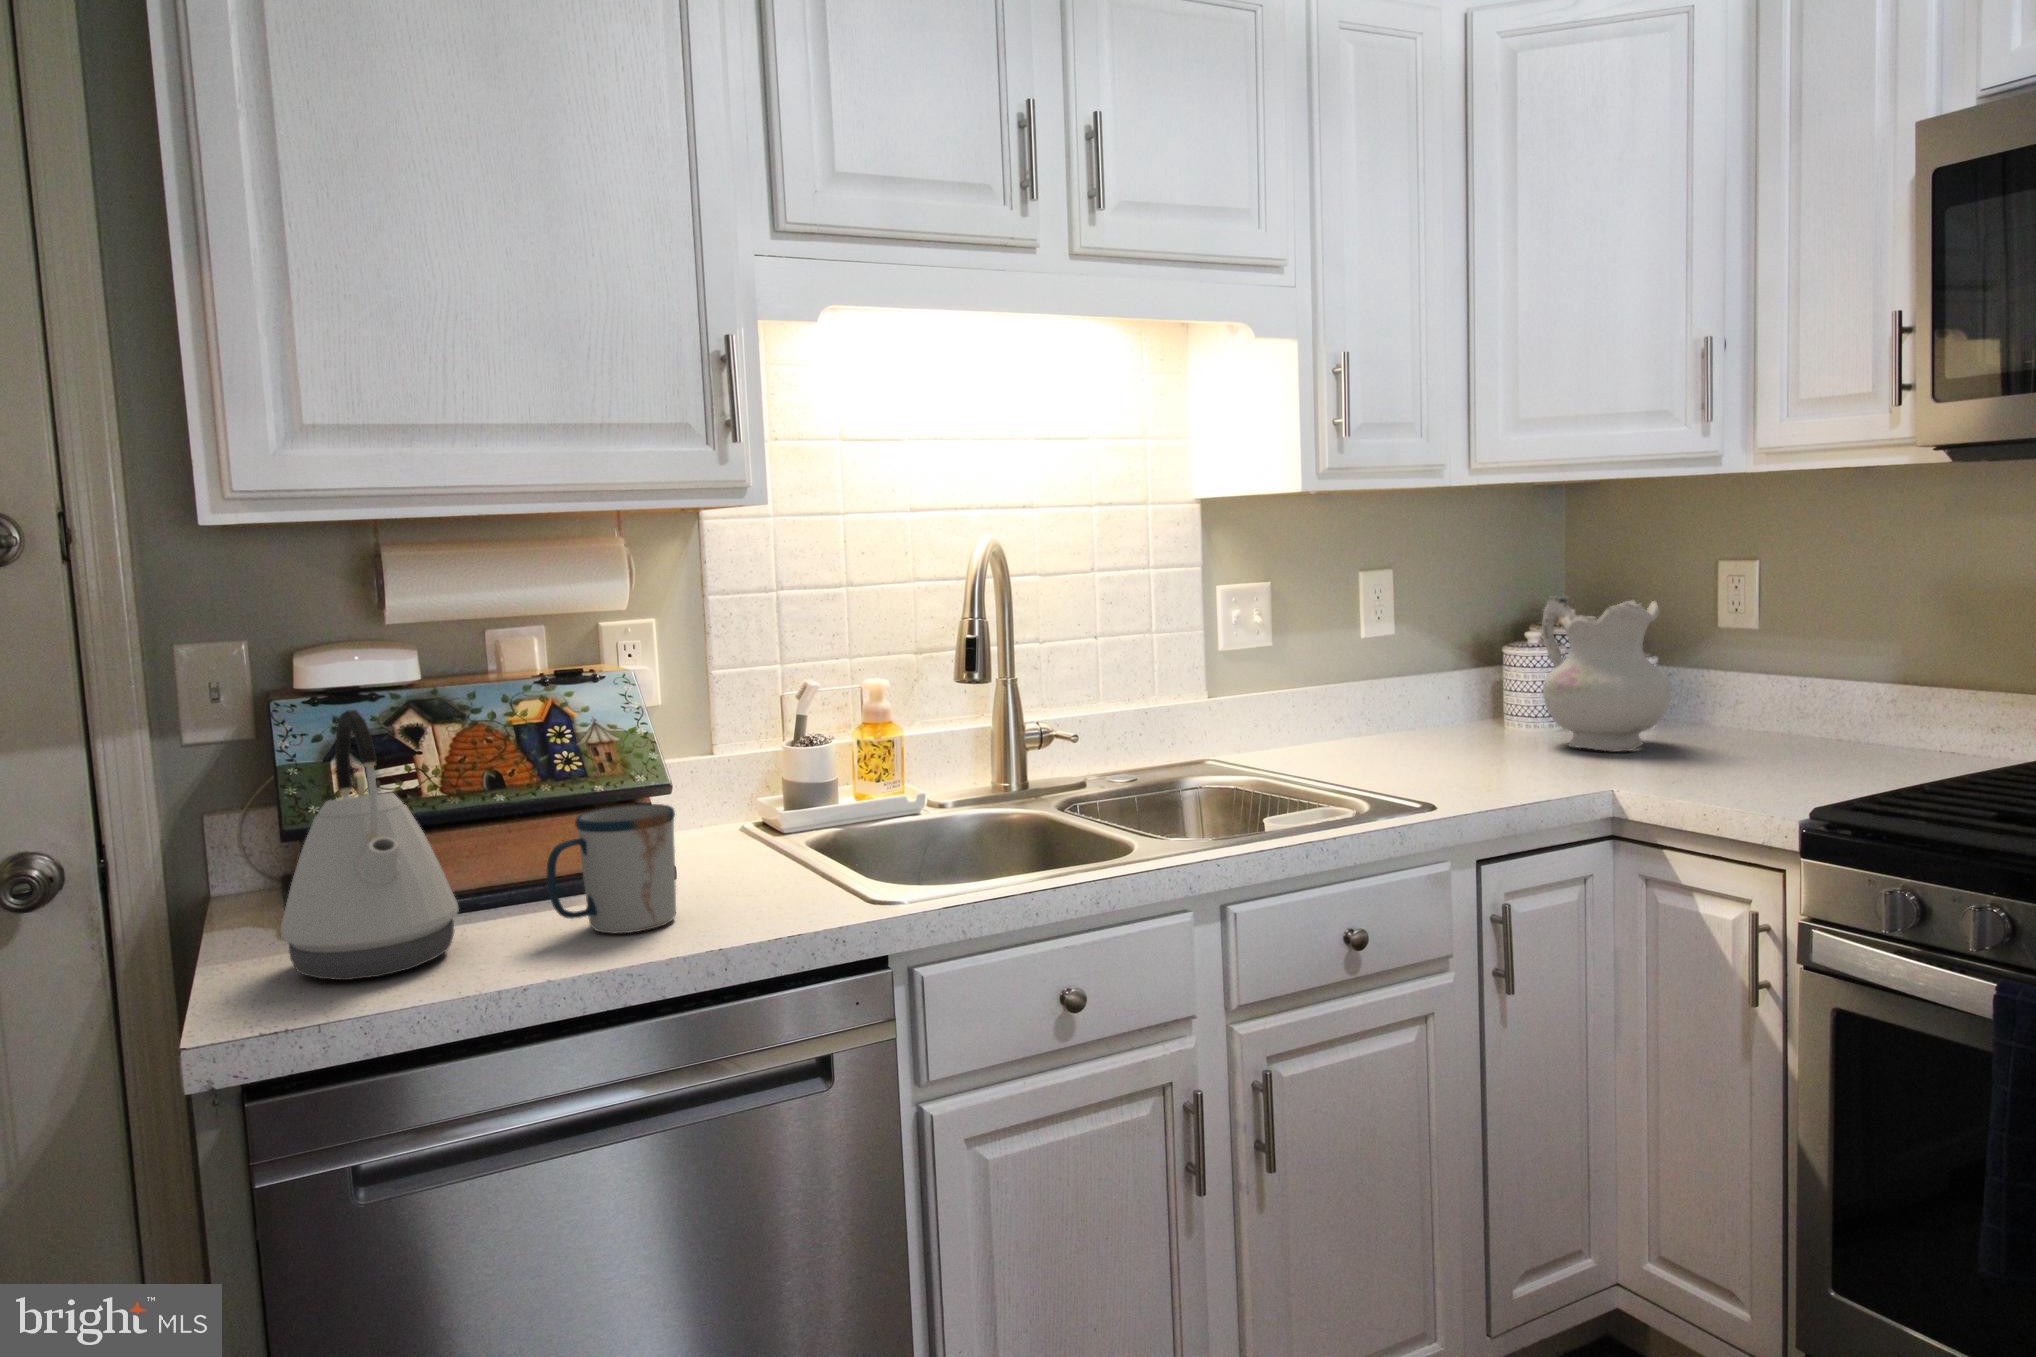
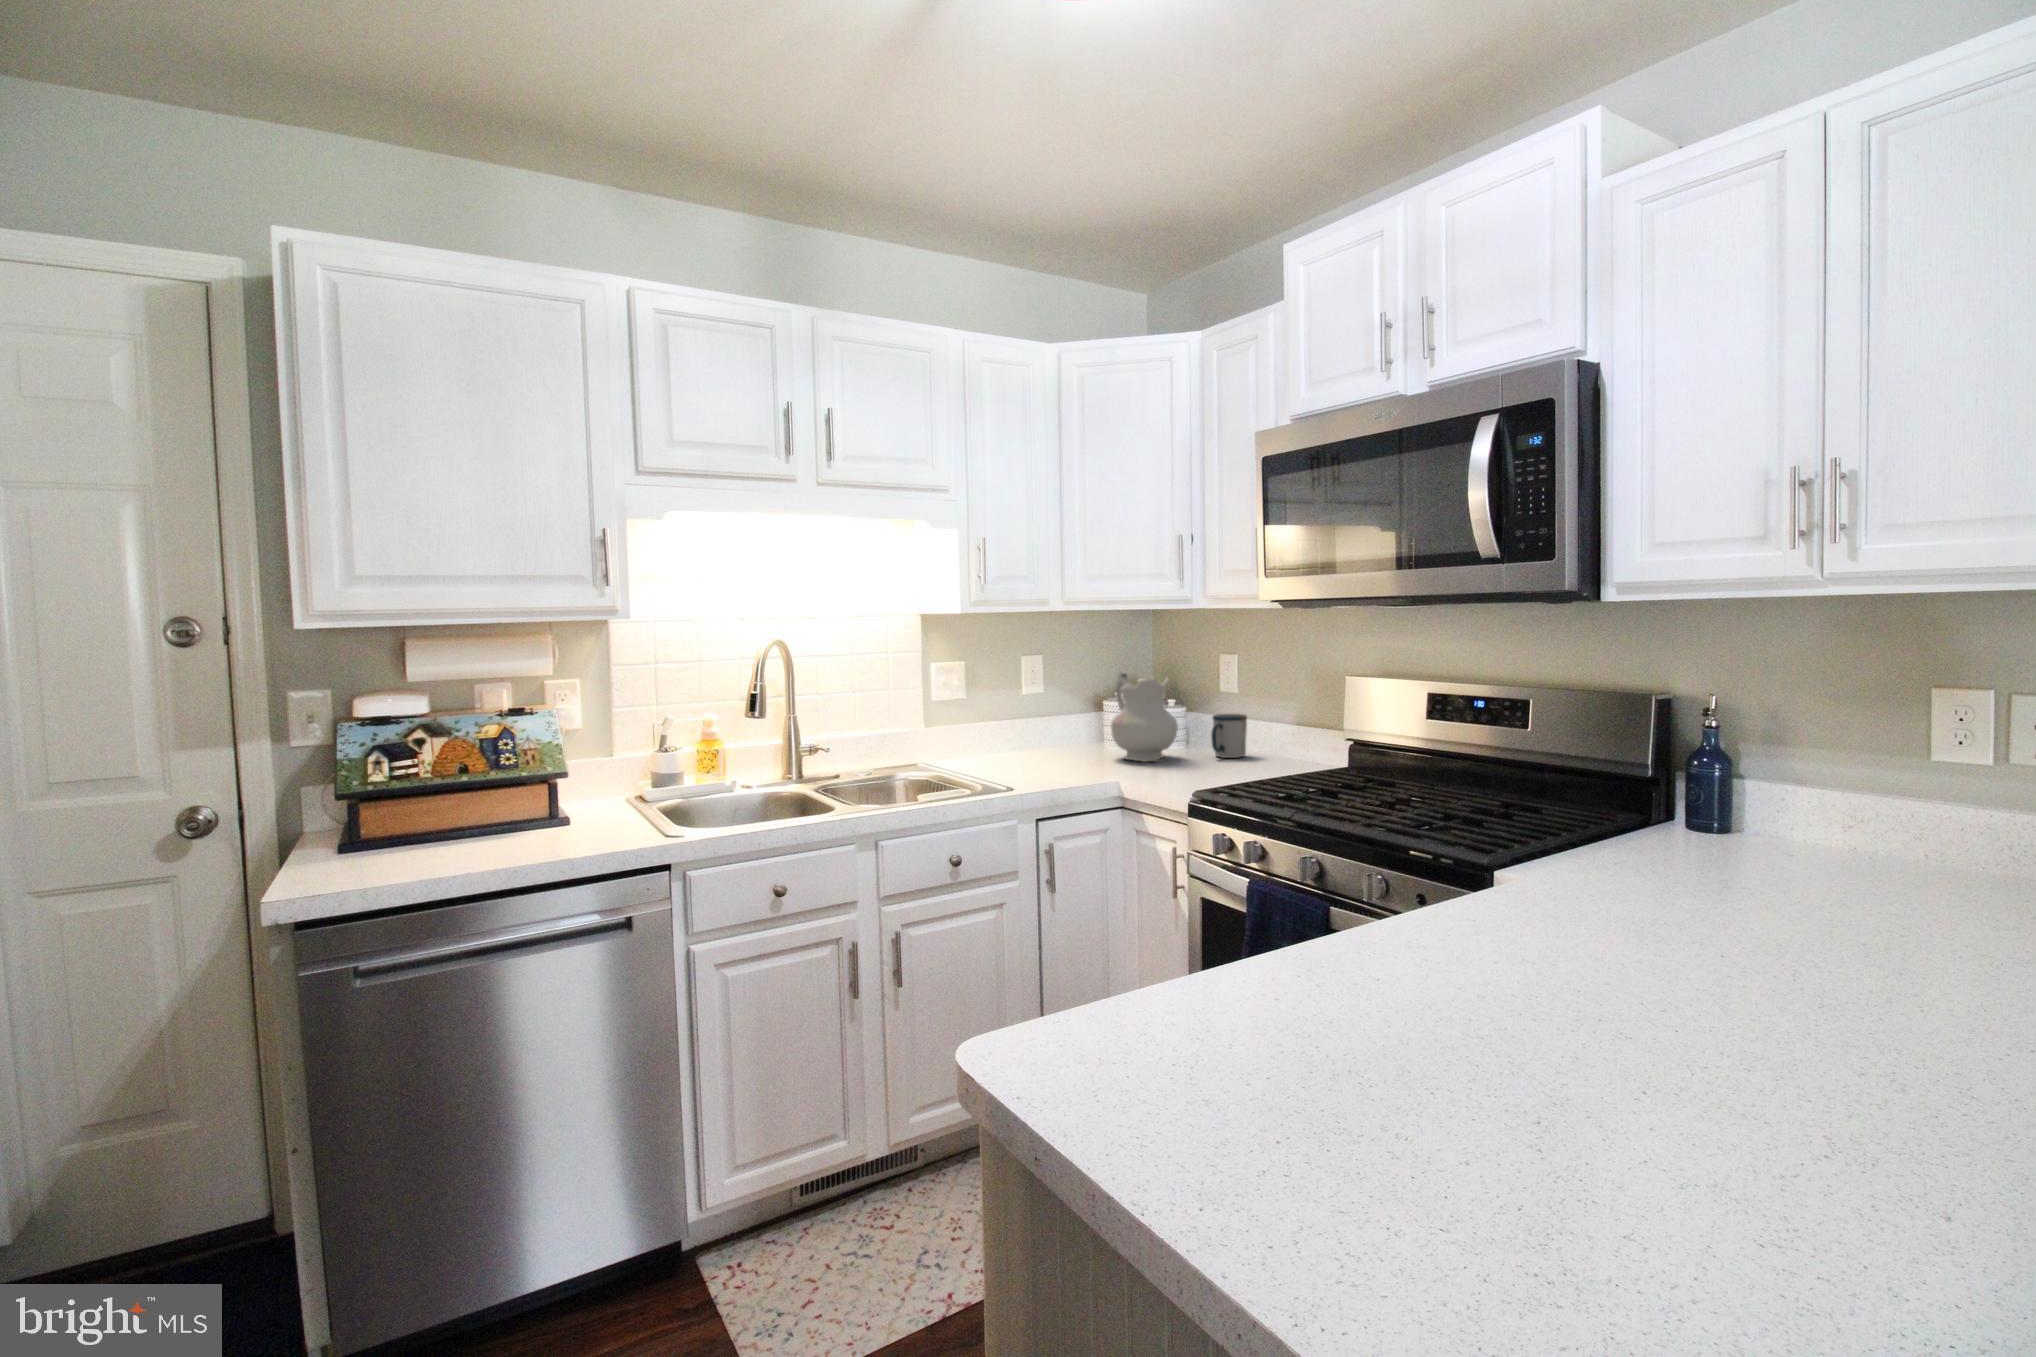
kettle: present [281,710,459,980] -> none [329,730,431,872]
mug: present [547,804,676,933] -> present [1211,714,1247,758]

